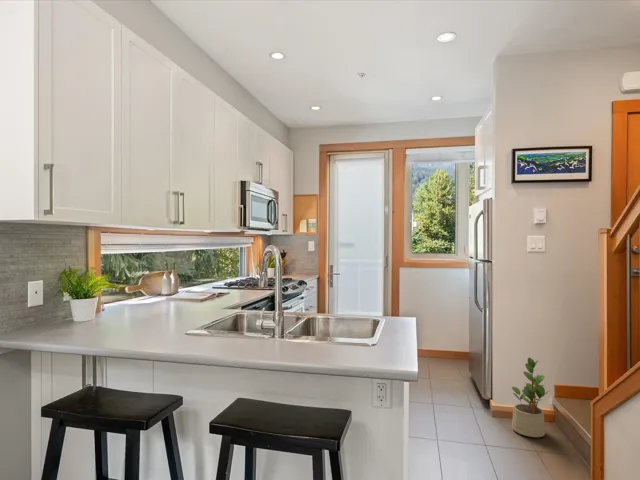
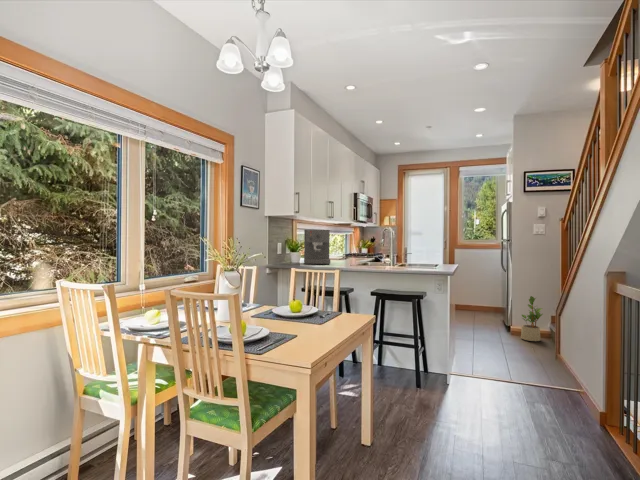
coffee maker: none [73,252,151,337] -> present [304,230,330,264]

